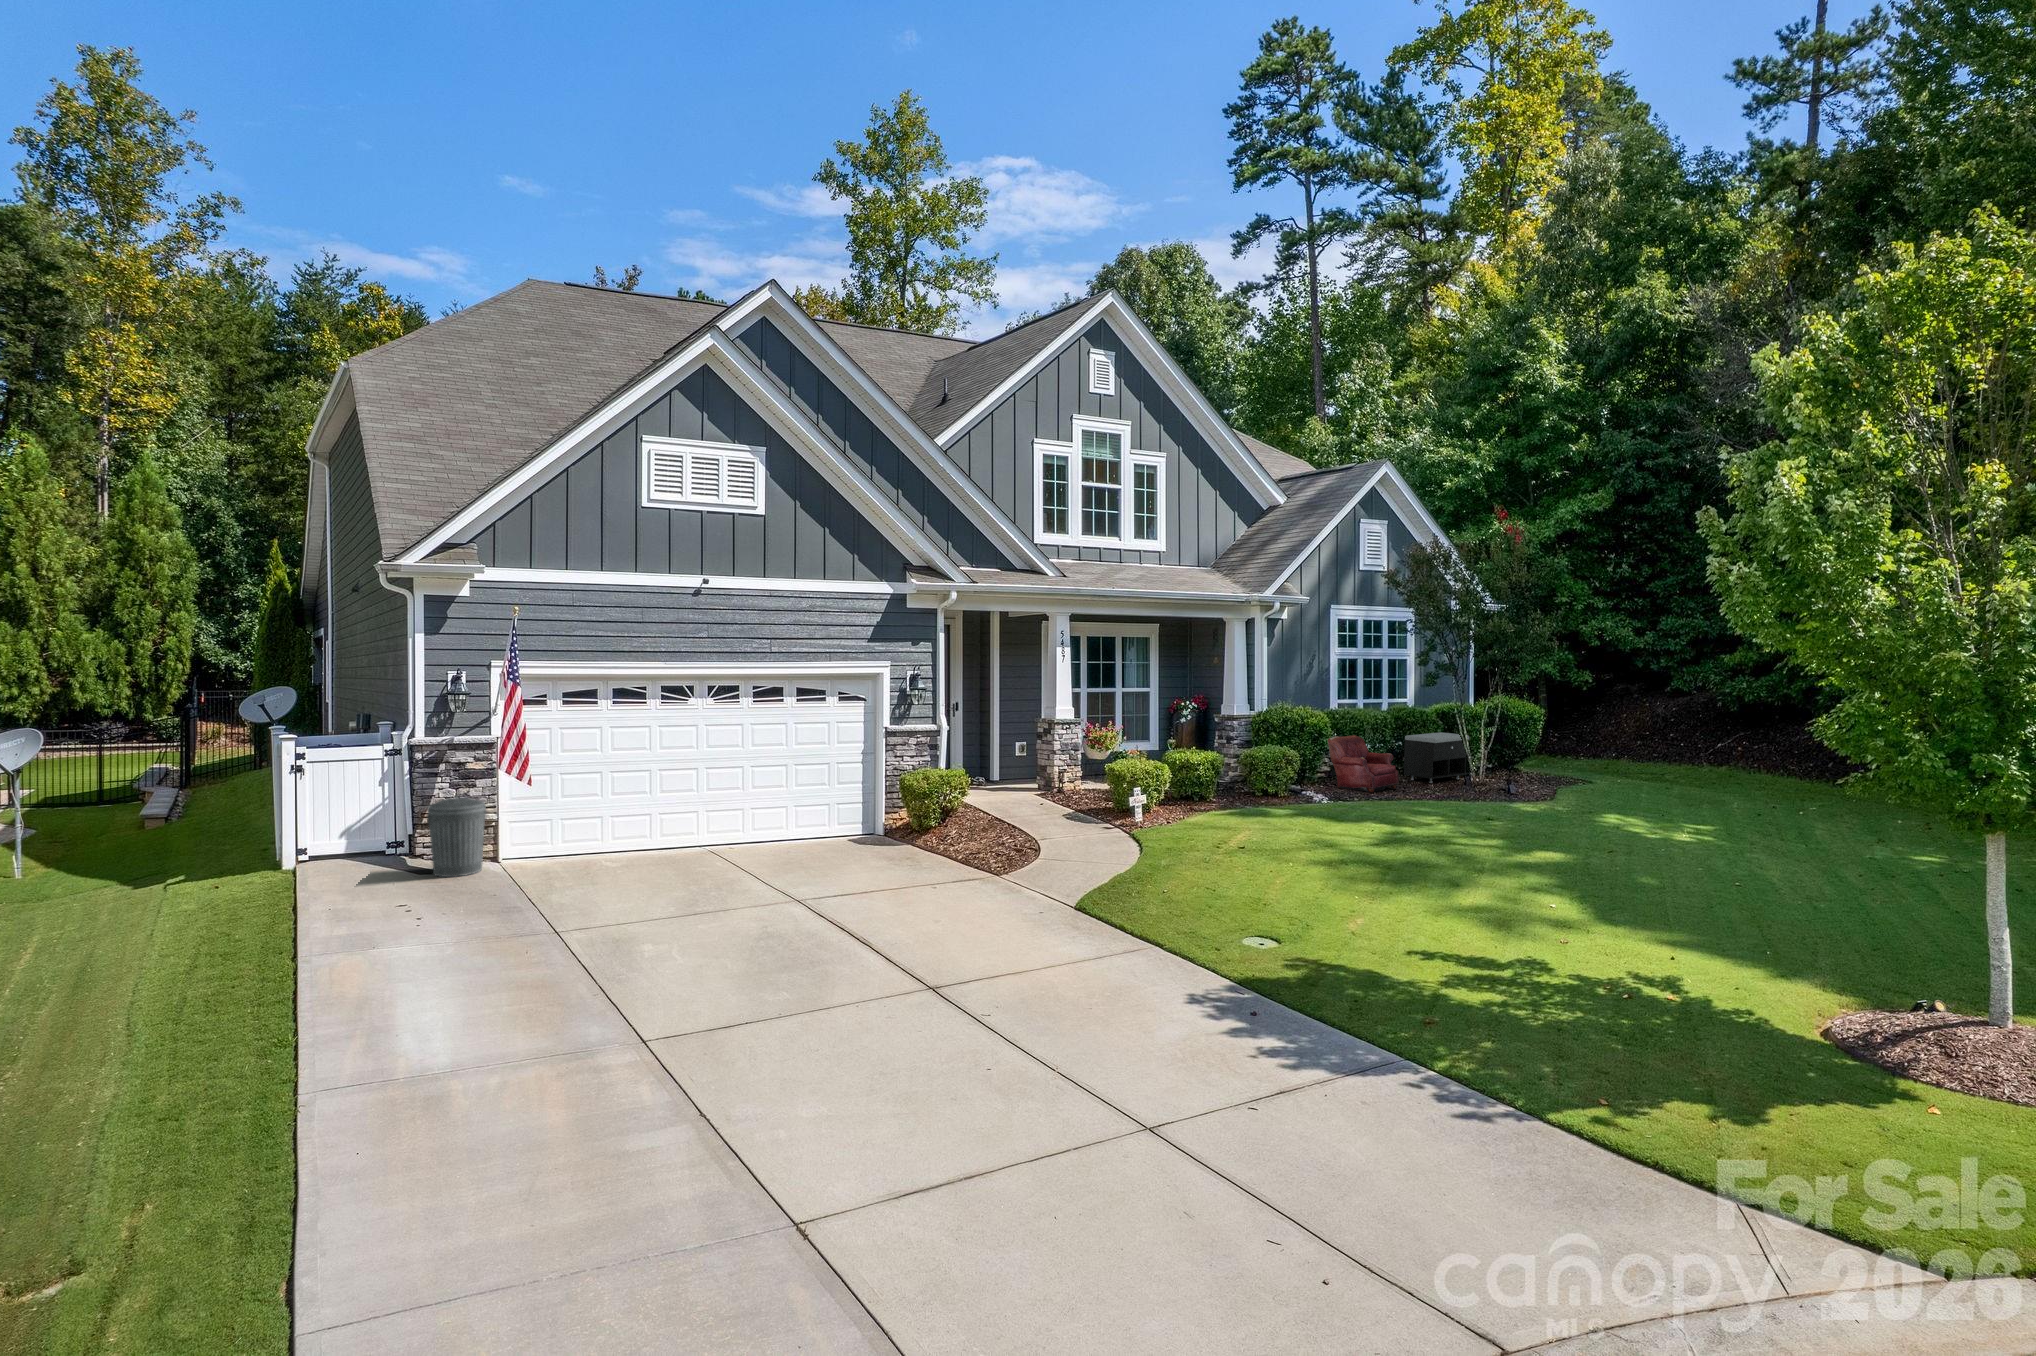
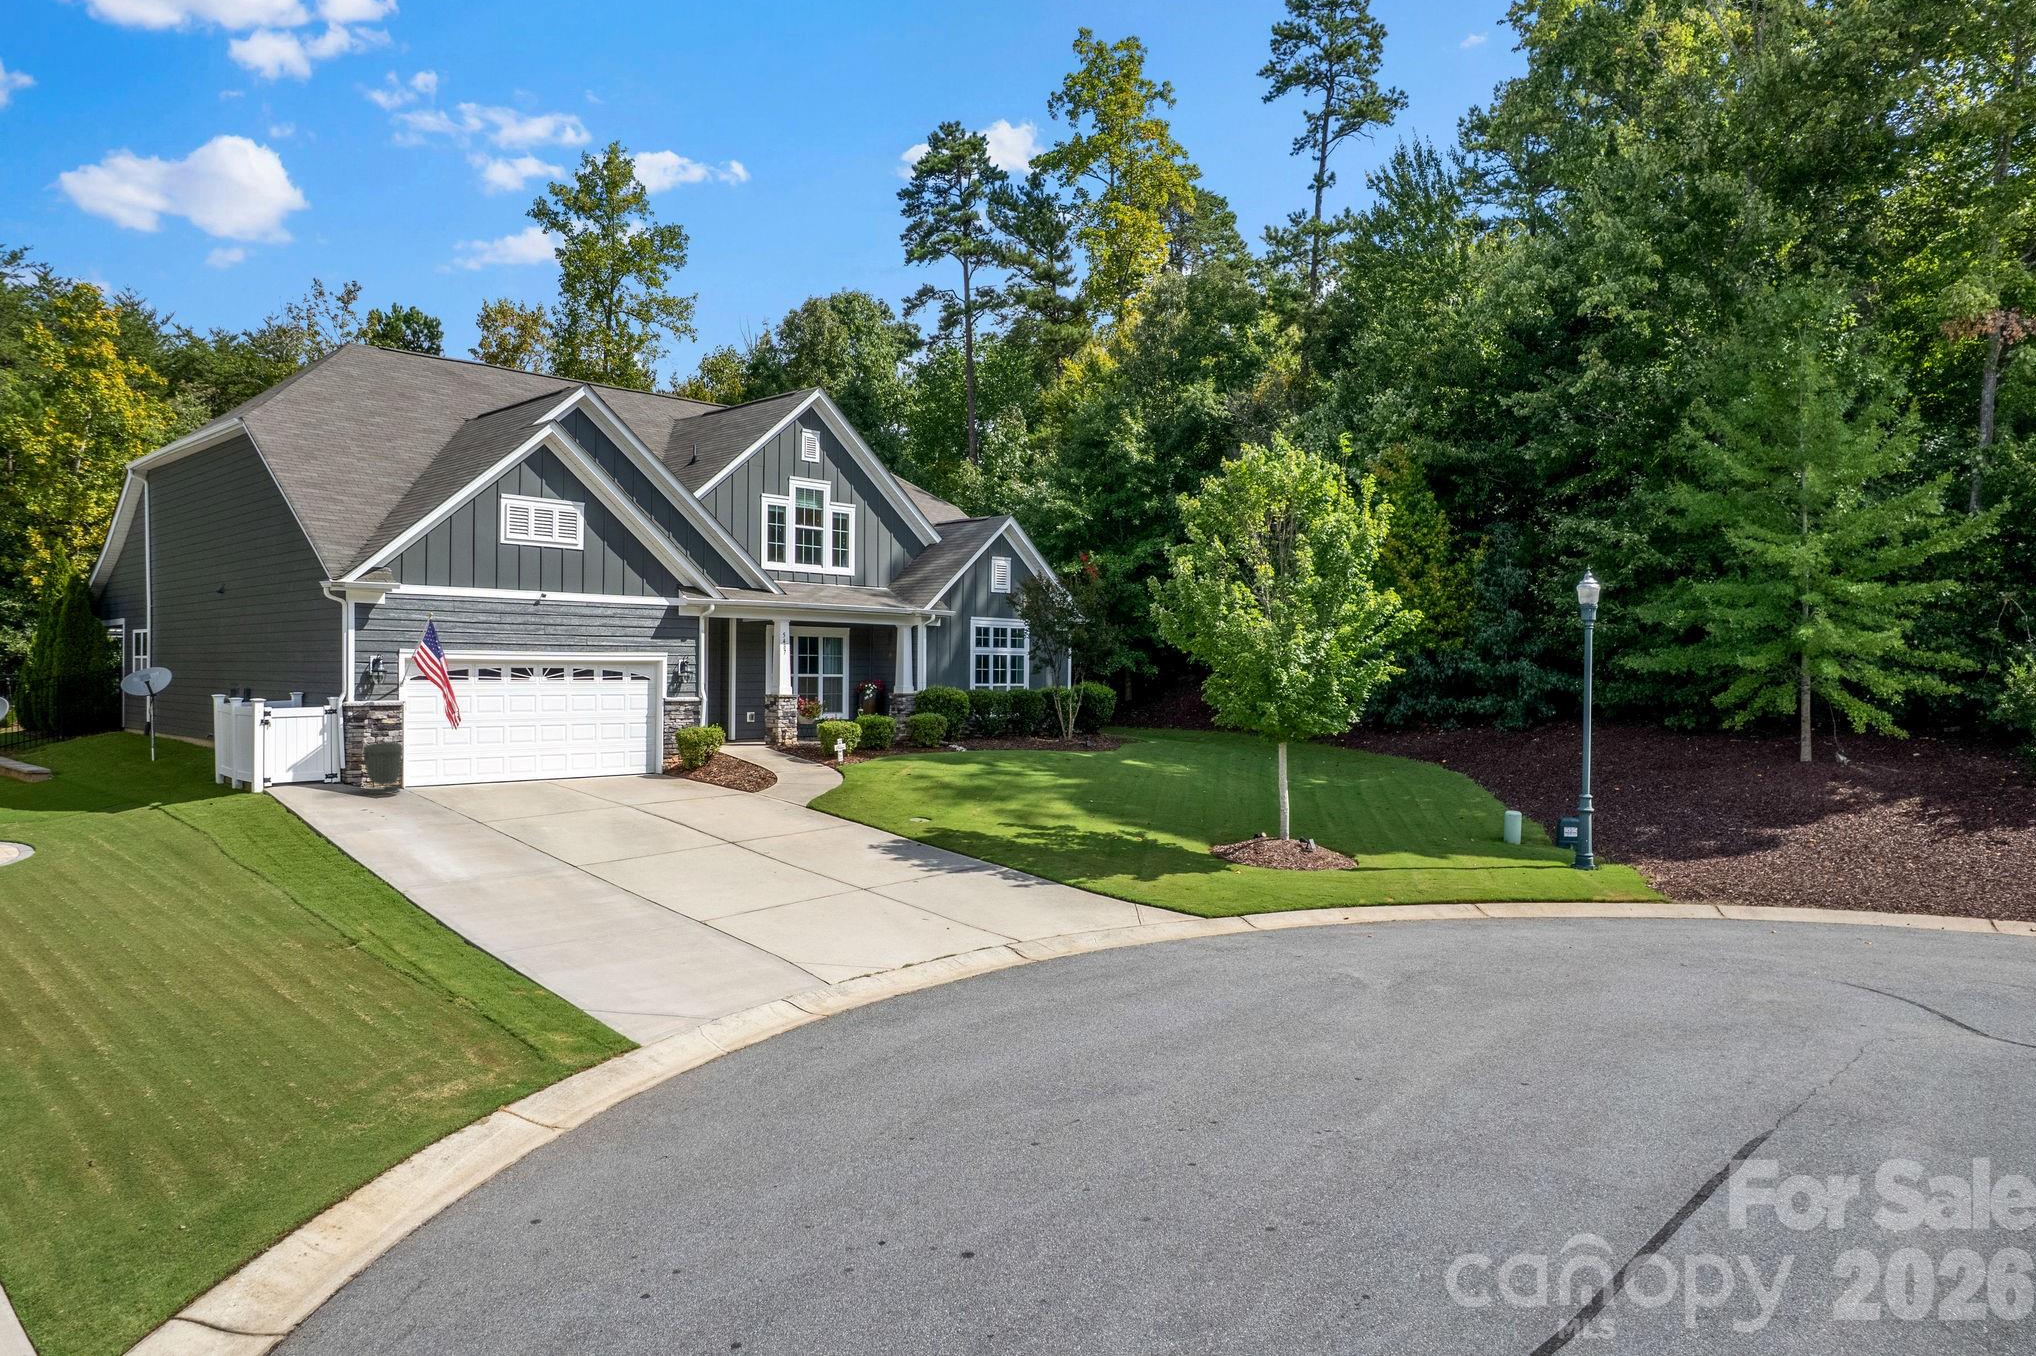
storage bench: present [1404,732,1469,783] -> none [1017,707,1060,741]
armchair: present [1328,735,1399,792] -> none [966,708,1012,746]

